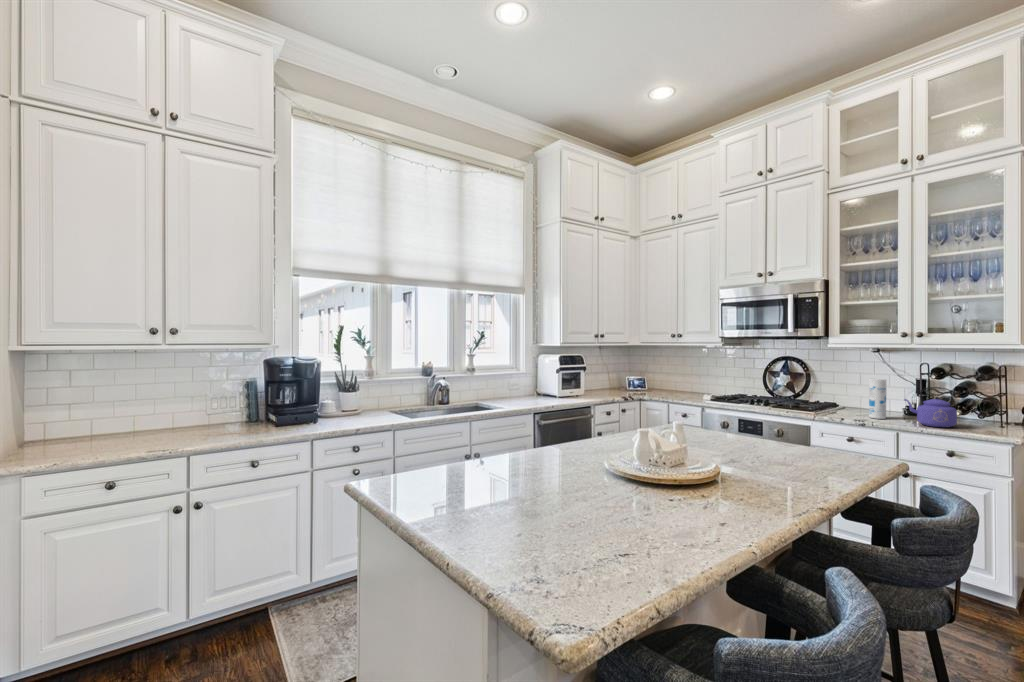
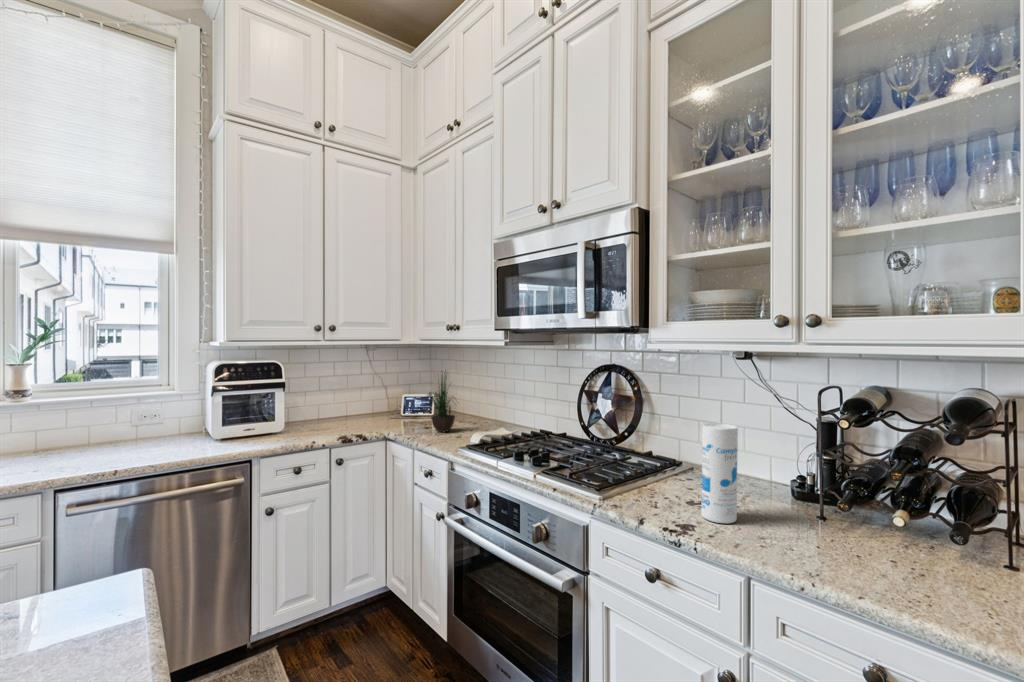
potted plant: none [666,353,690,396] -> present [427,376,455,432]
kettle: present [904,387,957,427] -> none [766,458,895,576]

